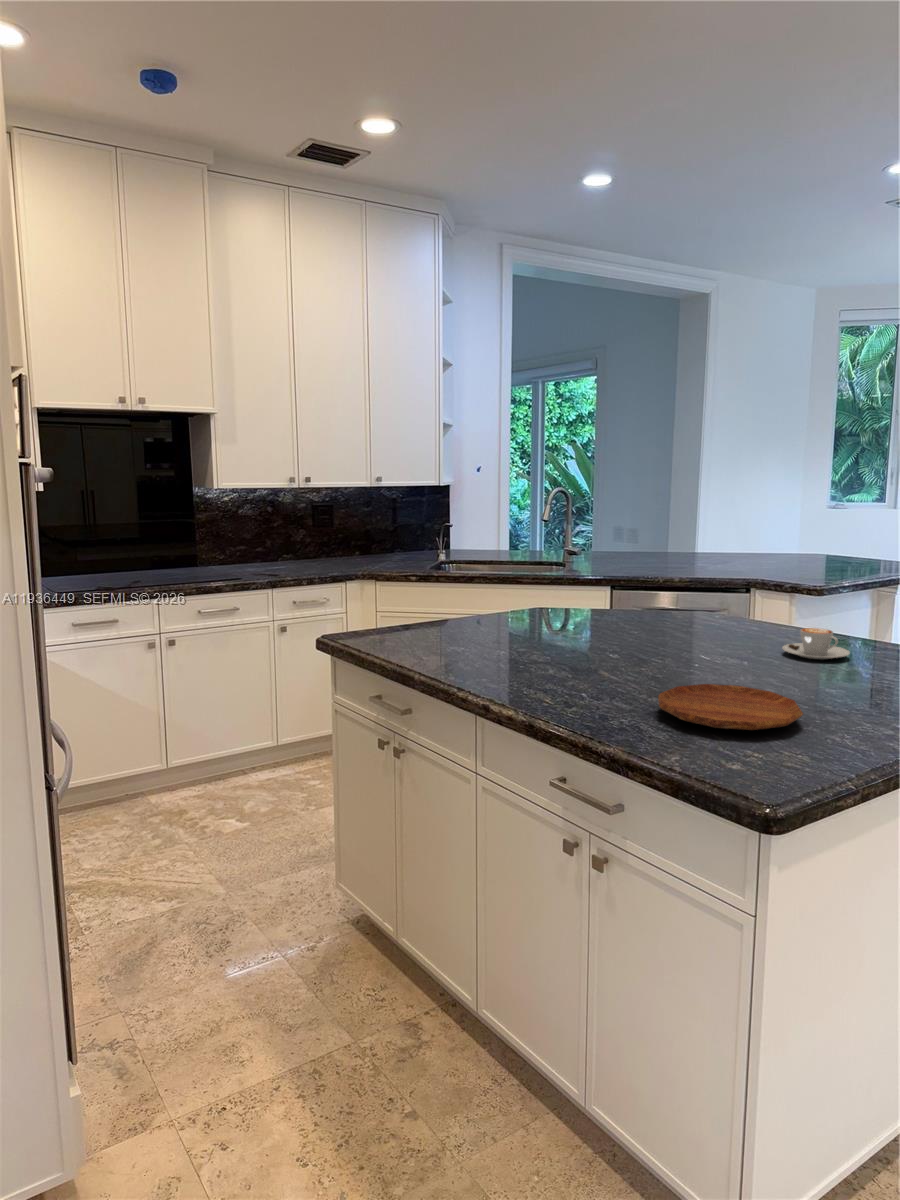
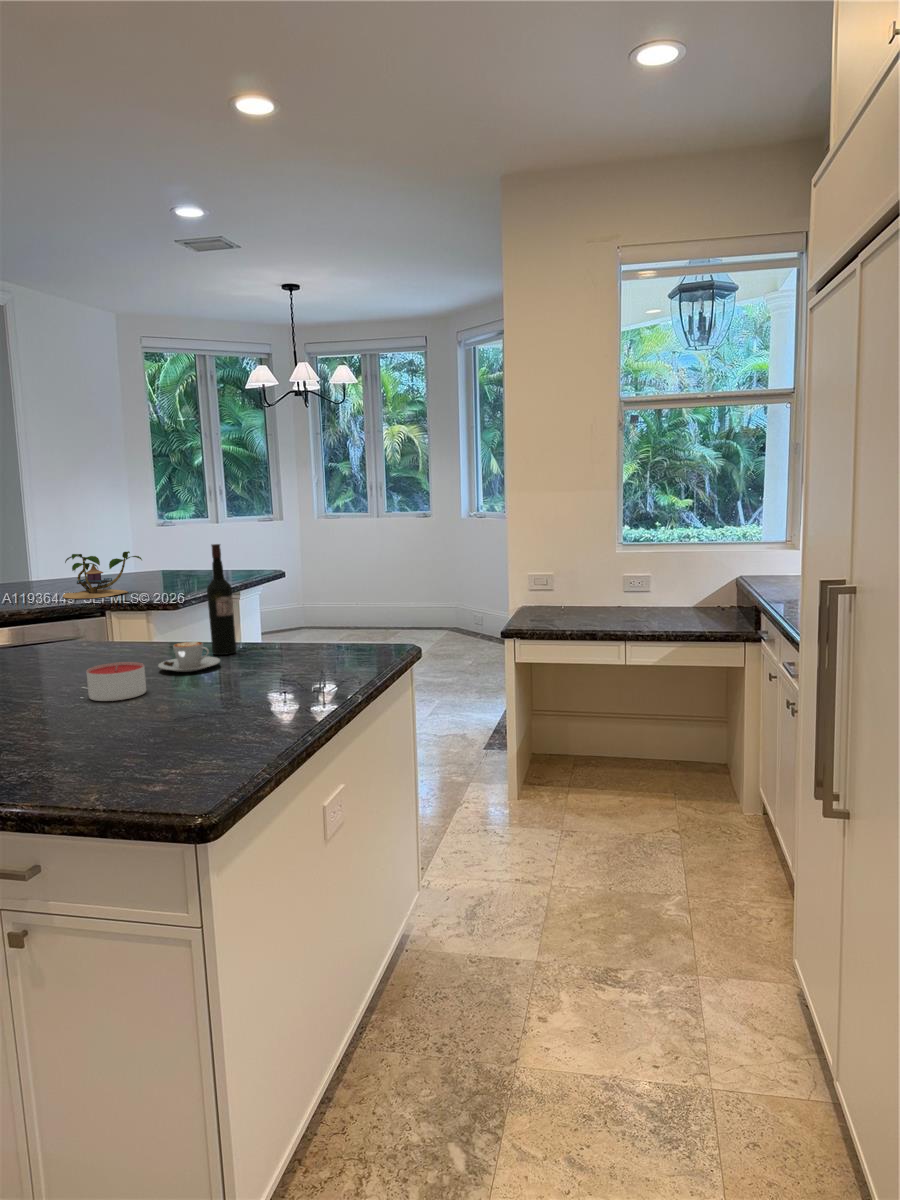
plant: none [721,529,802,573] -> present [63,551,142,599]
wine bottle: none [845,529,878,649] -> present [207,544,236,655]
candle: none [707,636,764,674] -> present [86,662,146,701]
tray: present [658,684,803,730] -> none [52,709,204,758]

